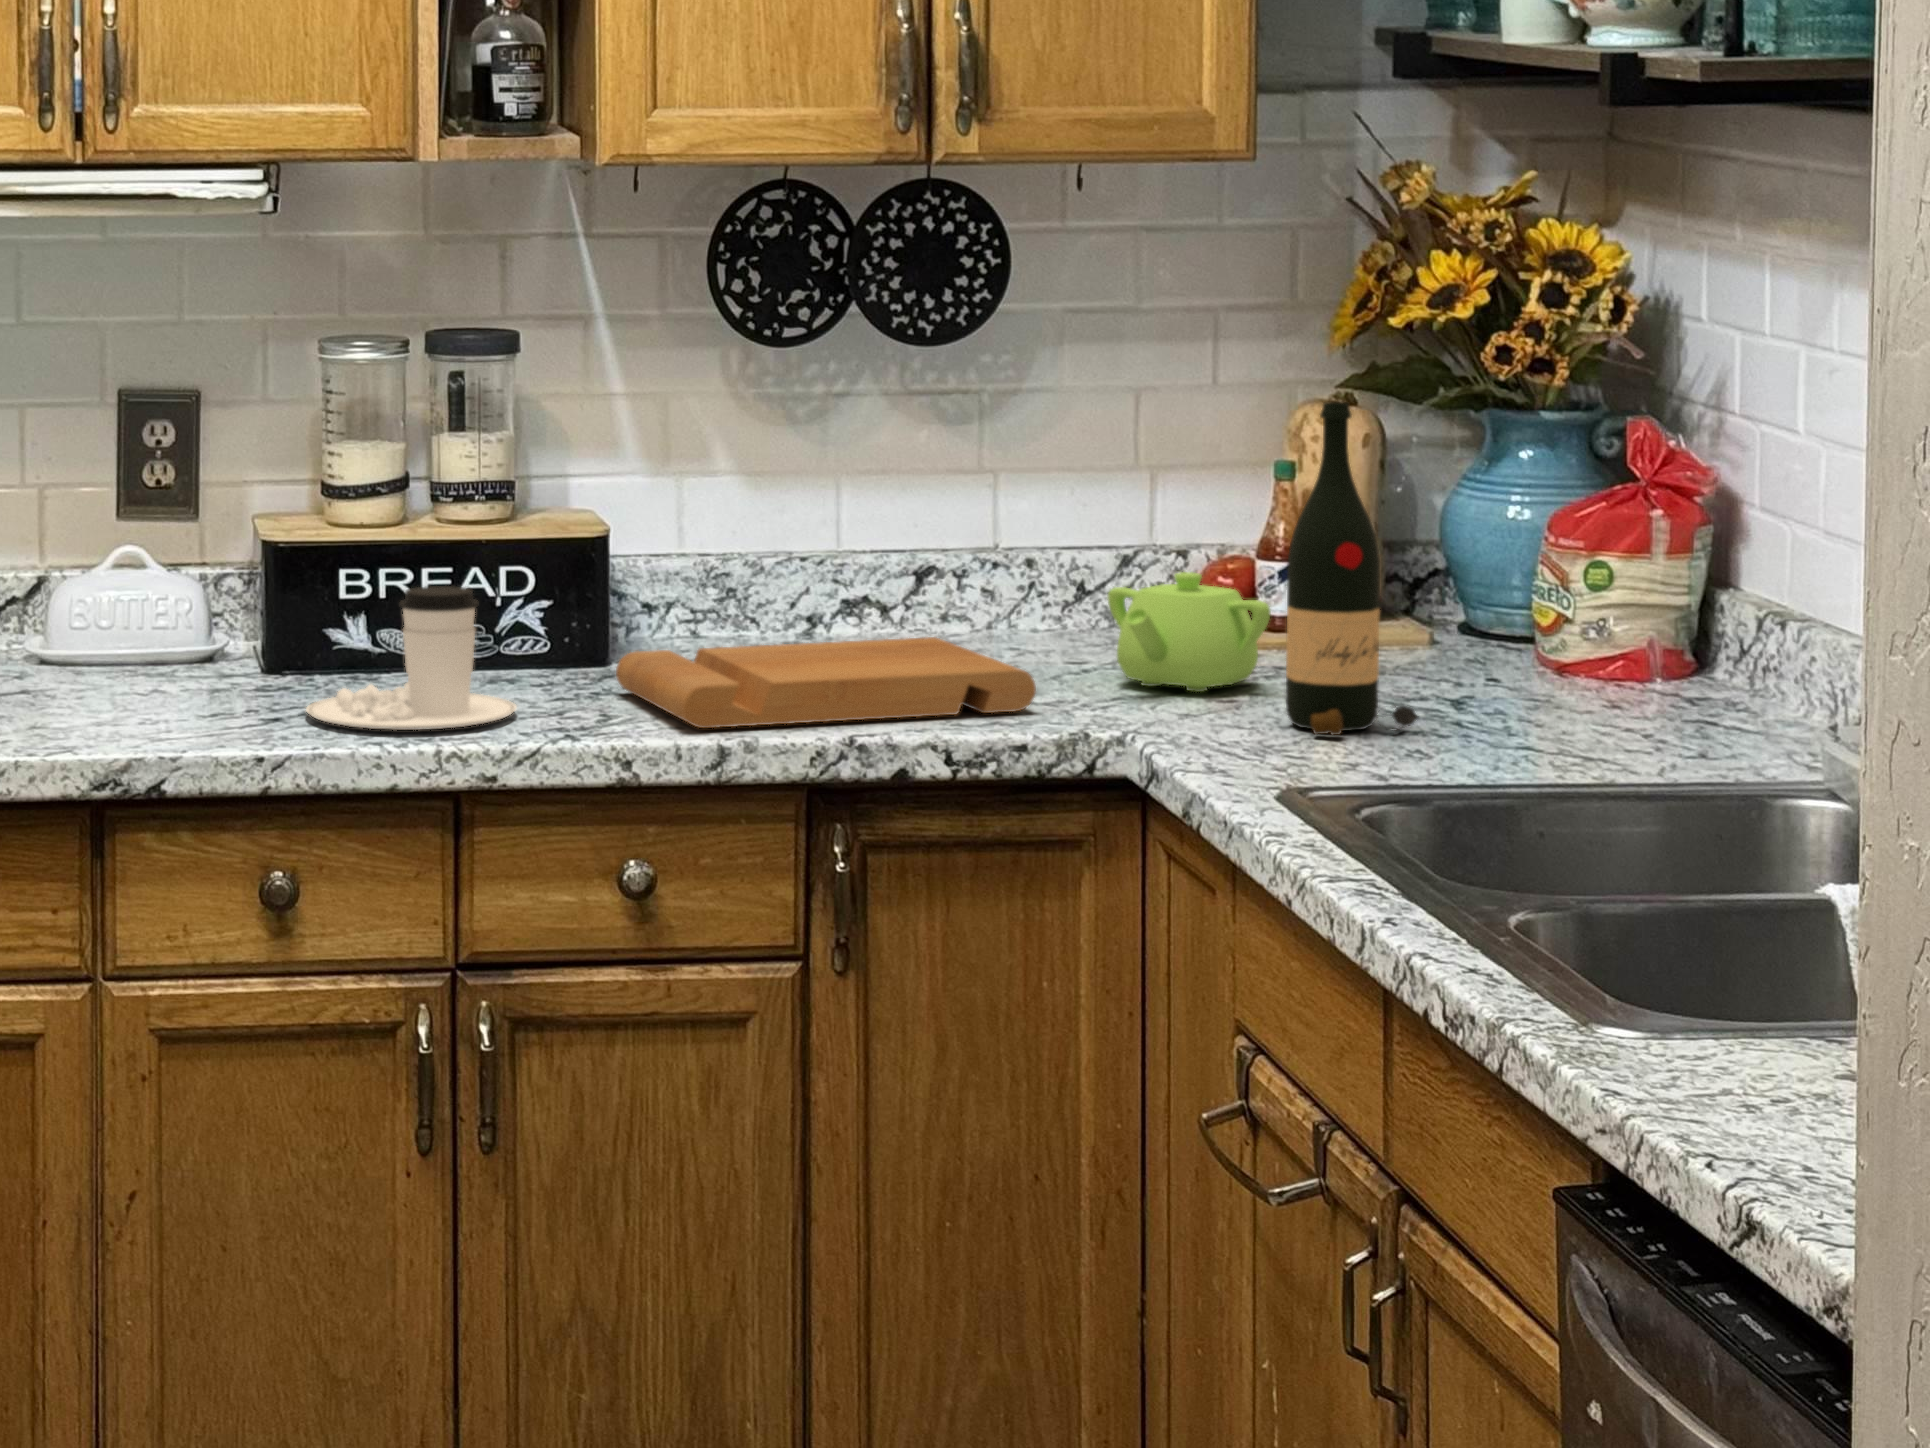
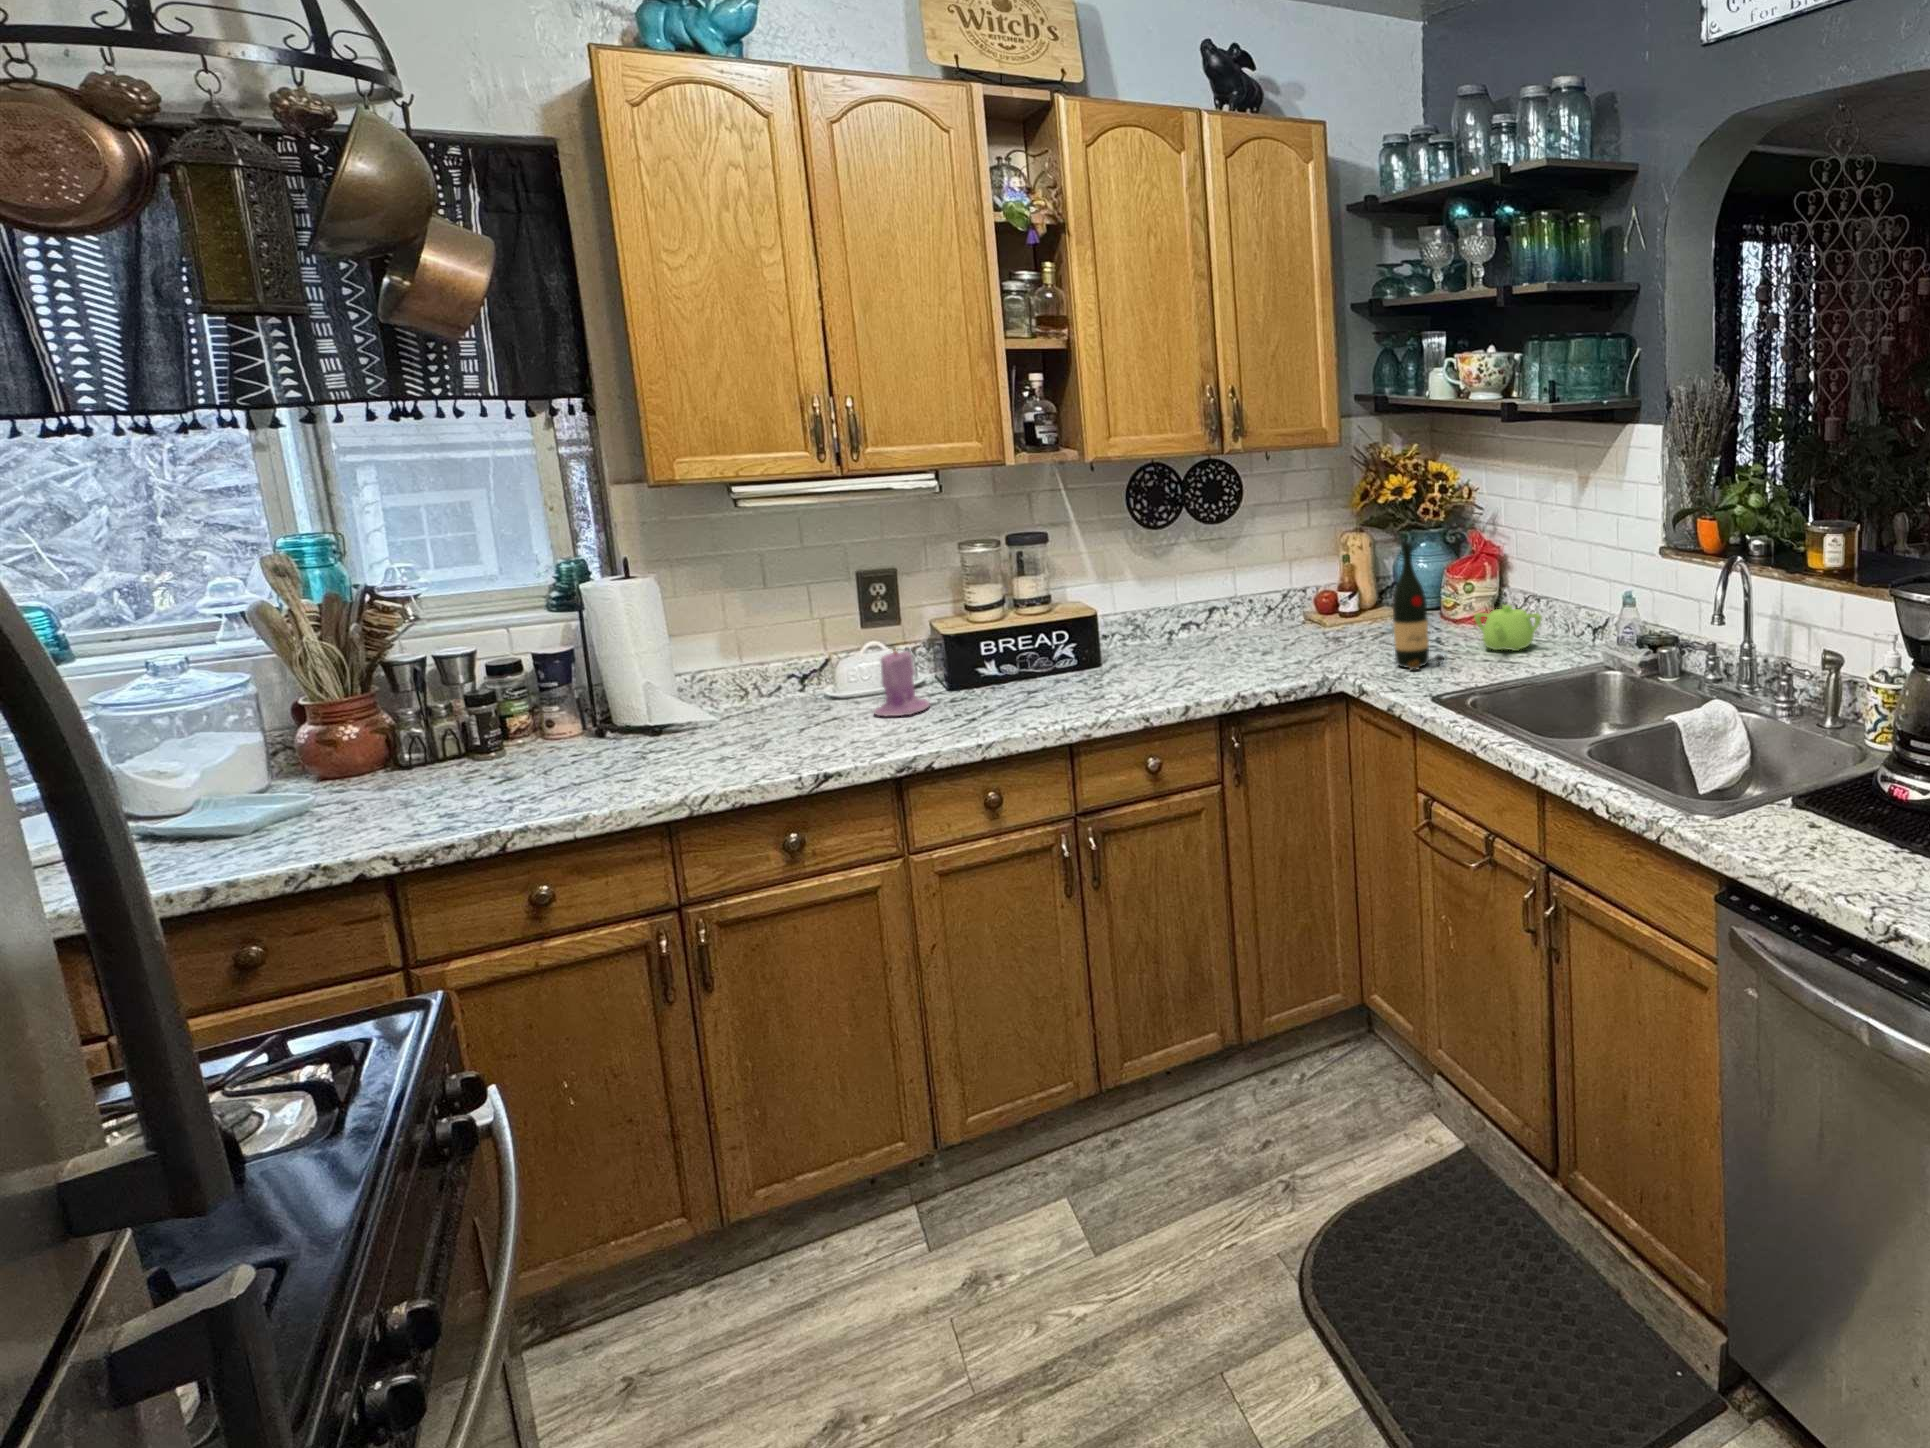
candle: none [93,535,208,695] -> present [874,650,930,716]
teapot: present [1107,572,1271,692] -> present [1474,605,1542,651]
coffee cup: present [306,586,517,730] -> none [985,652,1083,721]
cutting board: present [616,637,1036,728] -> none [1121,645,1299,700]

